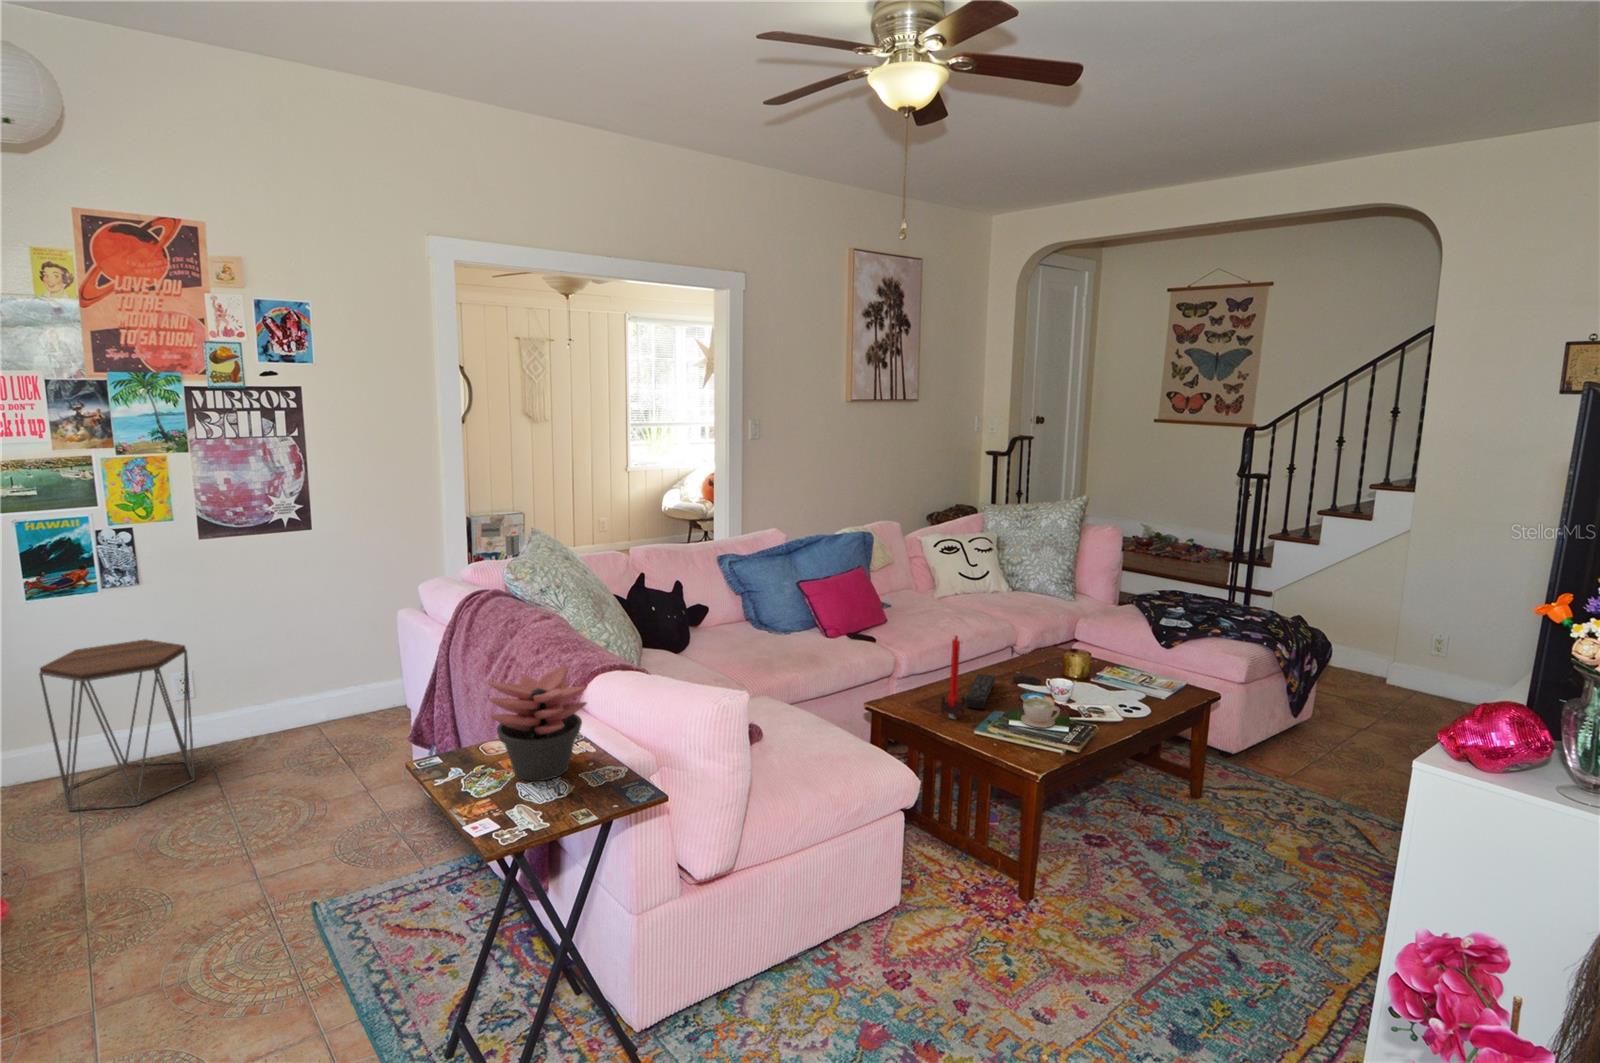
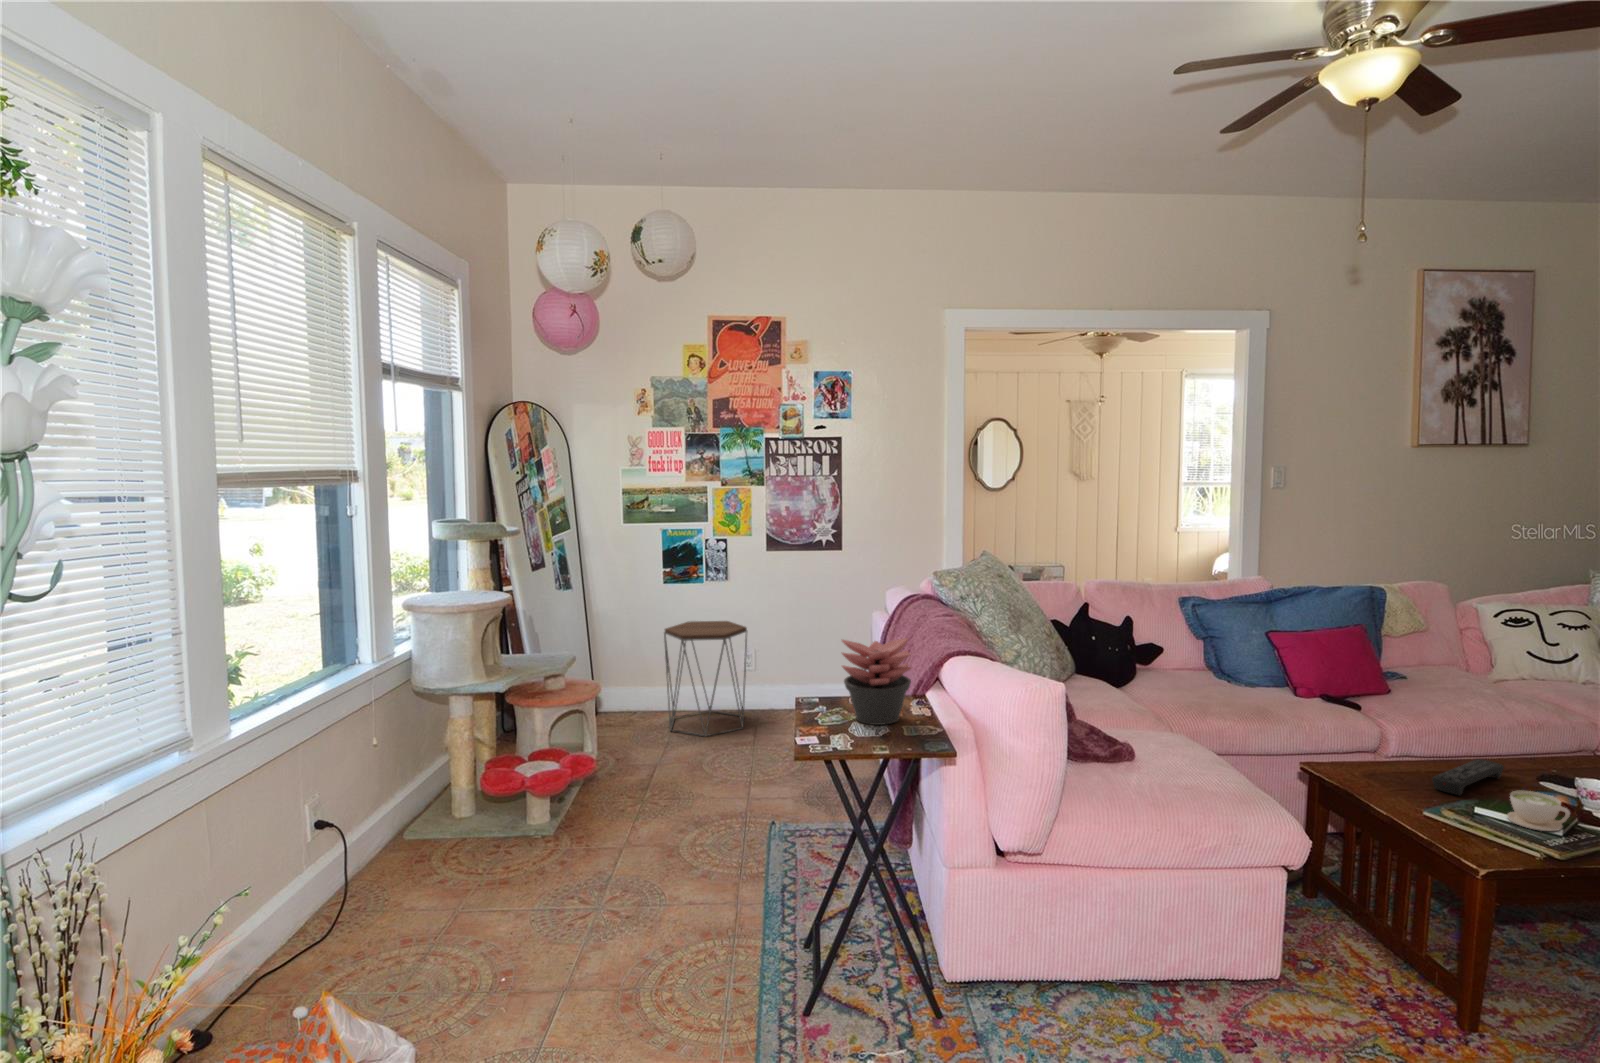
candle: present [941,636,965,719] -> none [1386,693,1422,797]

